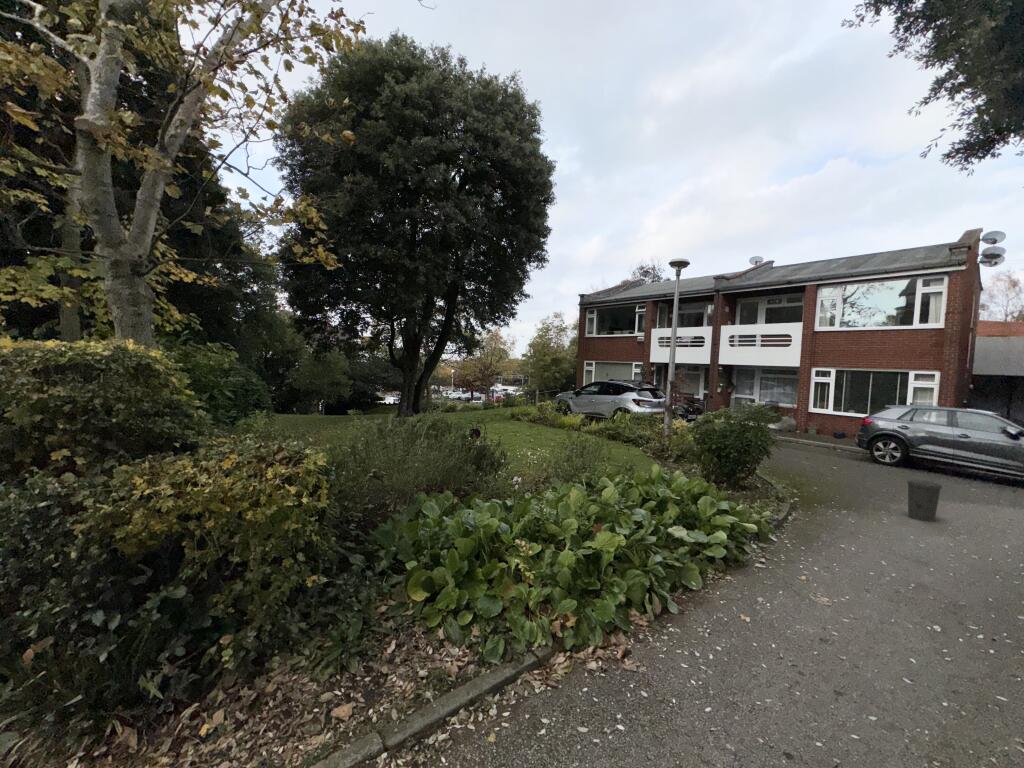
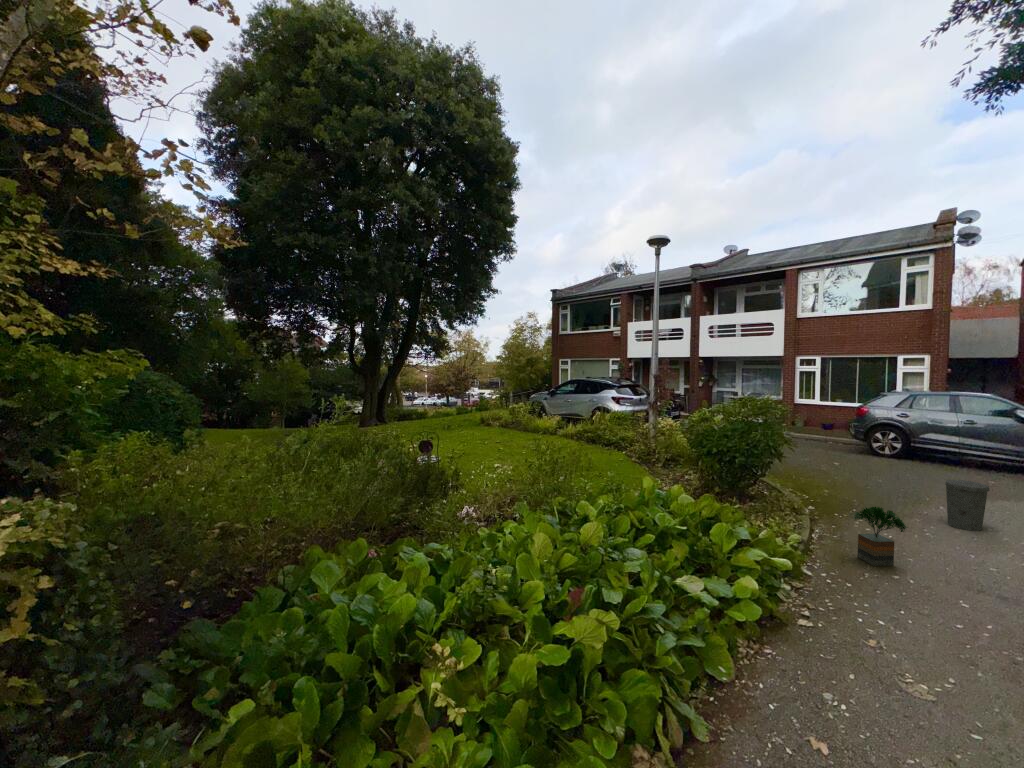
potted tree: none [818,493,858,539] -> present [854,507,907,566]

